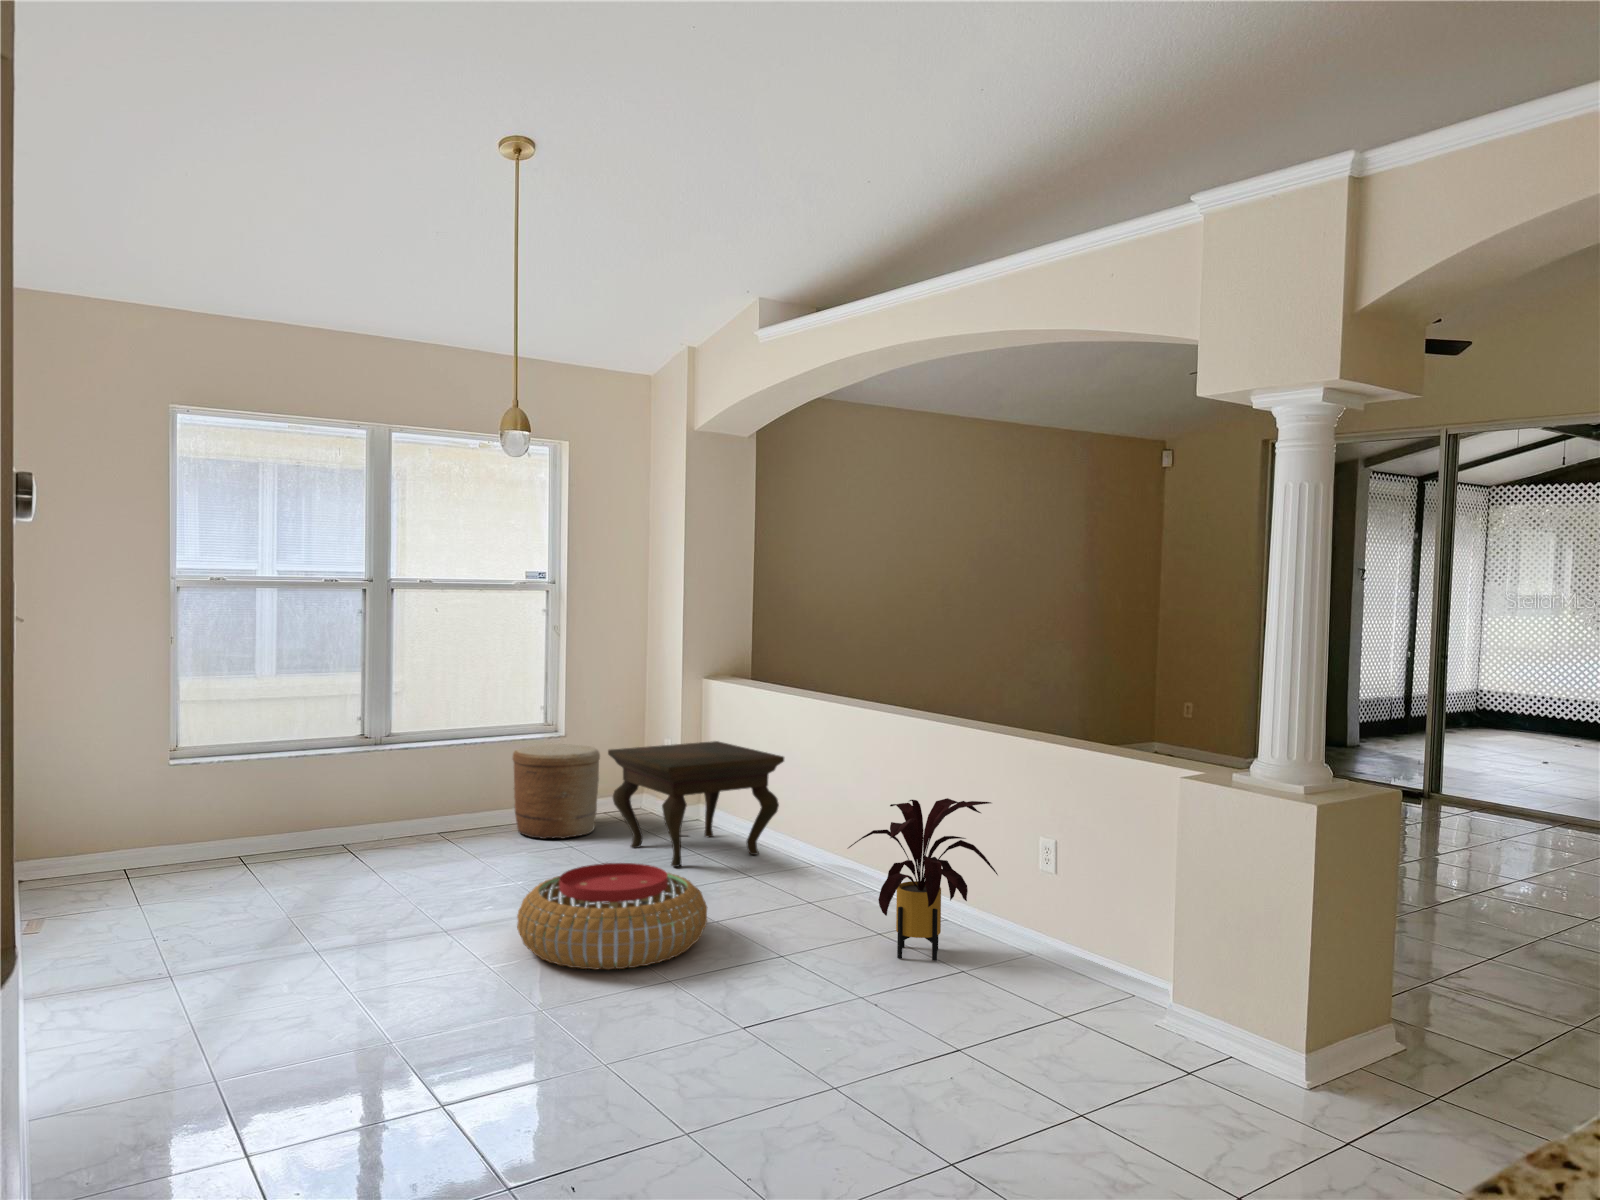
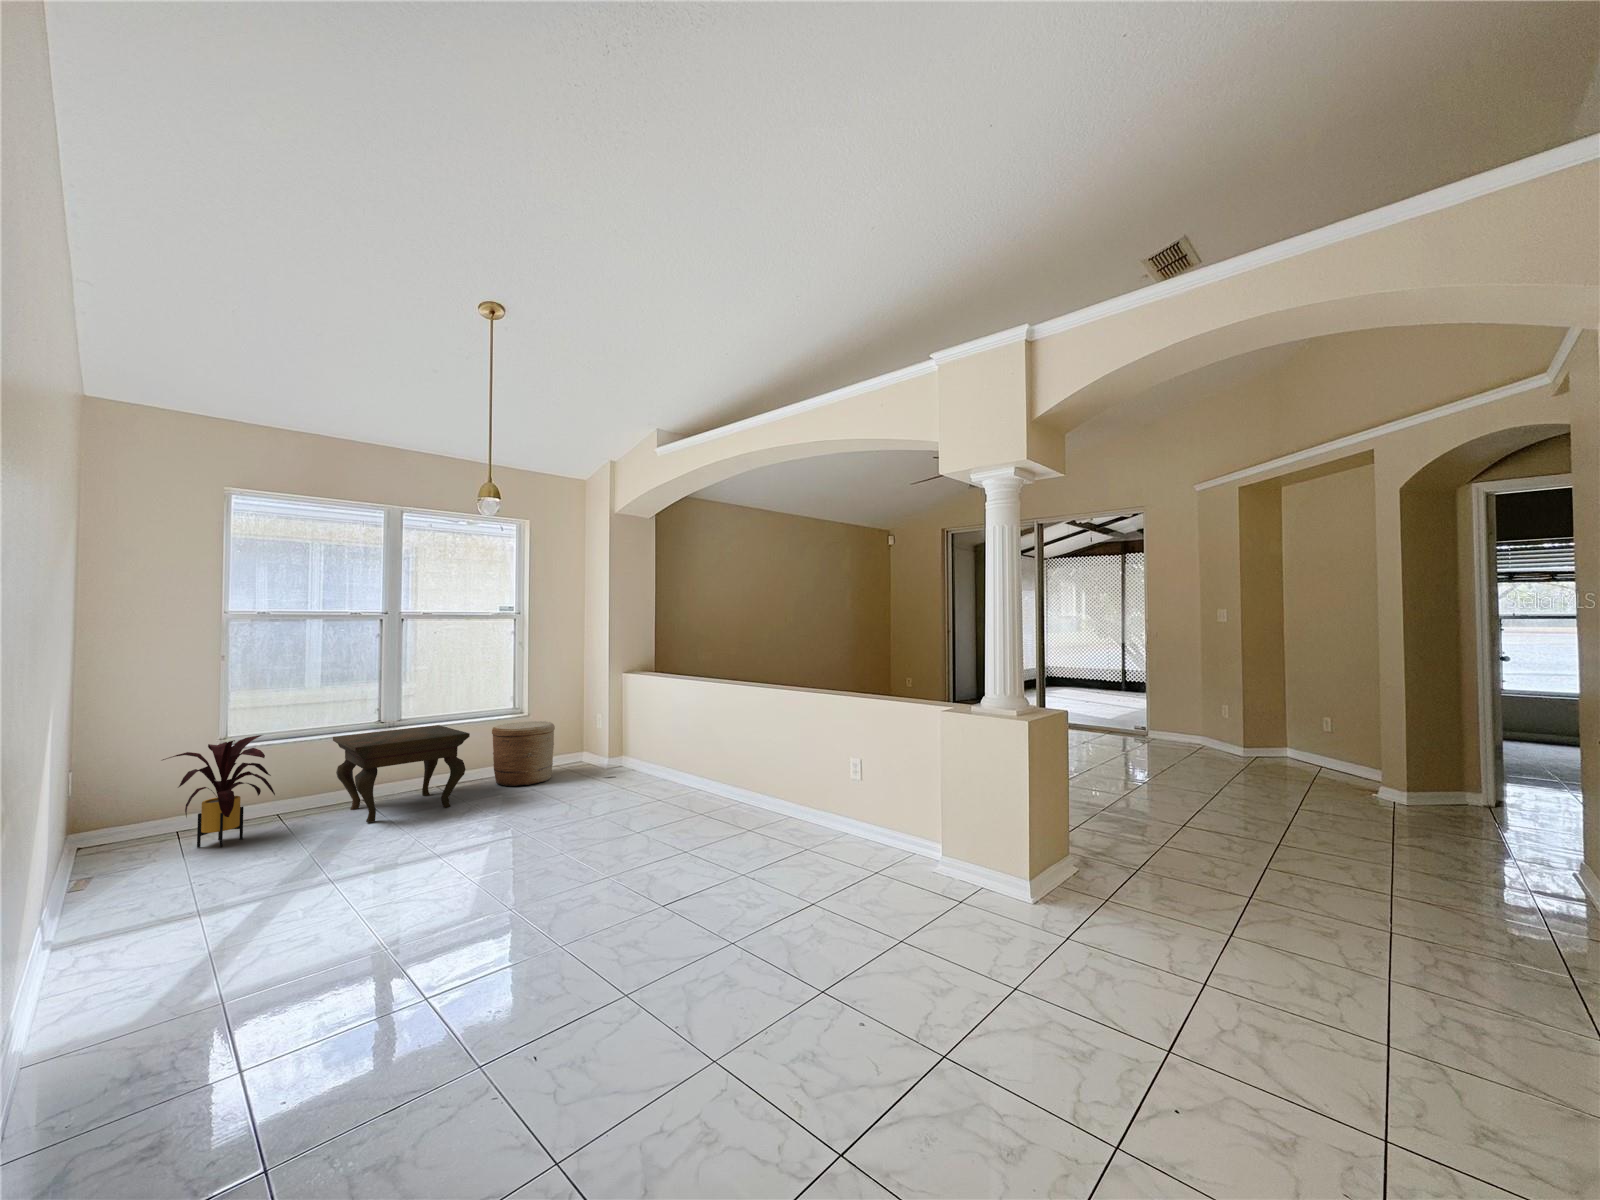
side table: present [608,741,784,867] -> present [333,725,470,822]
house plant: present [848,798,998,961] -> present [163,735,275,847]
pouf: present [517,863,707,969] -> none [494,797,633,875]

